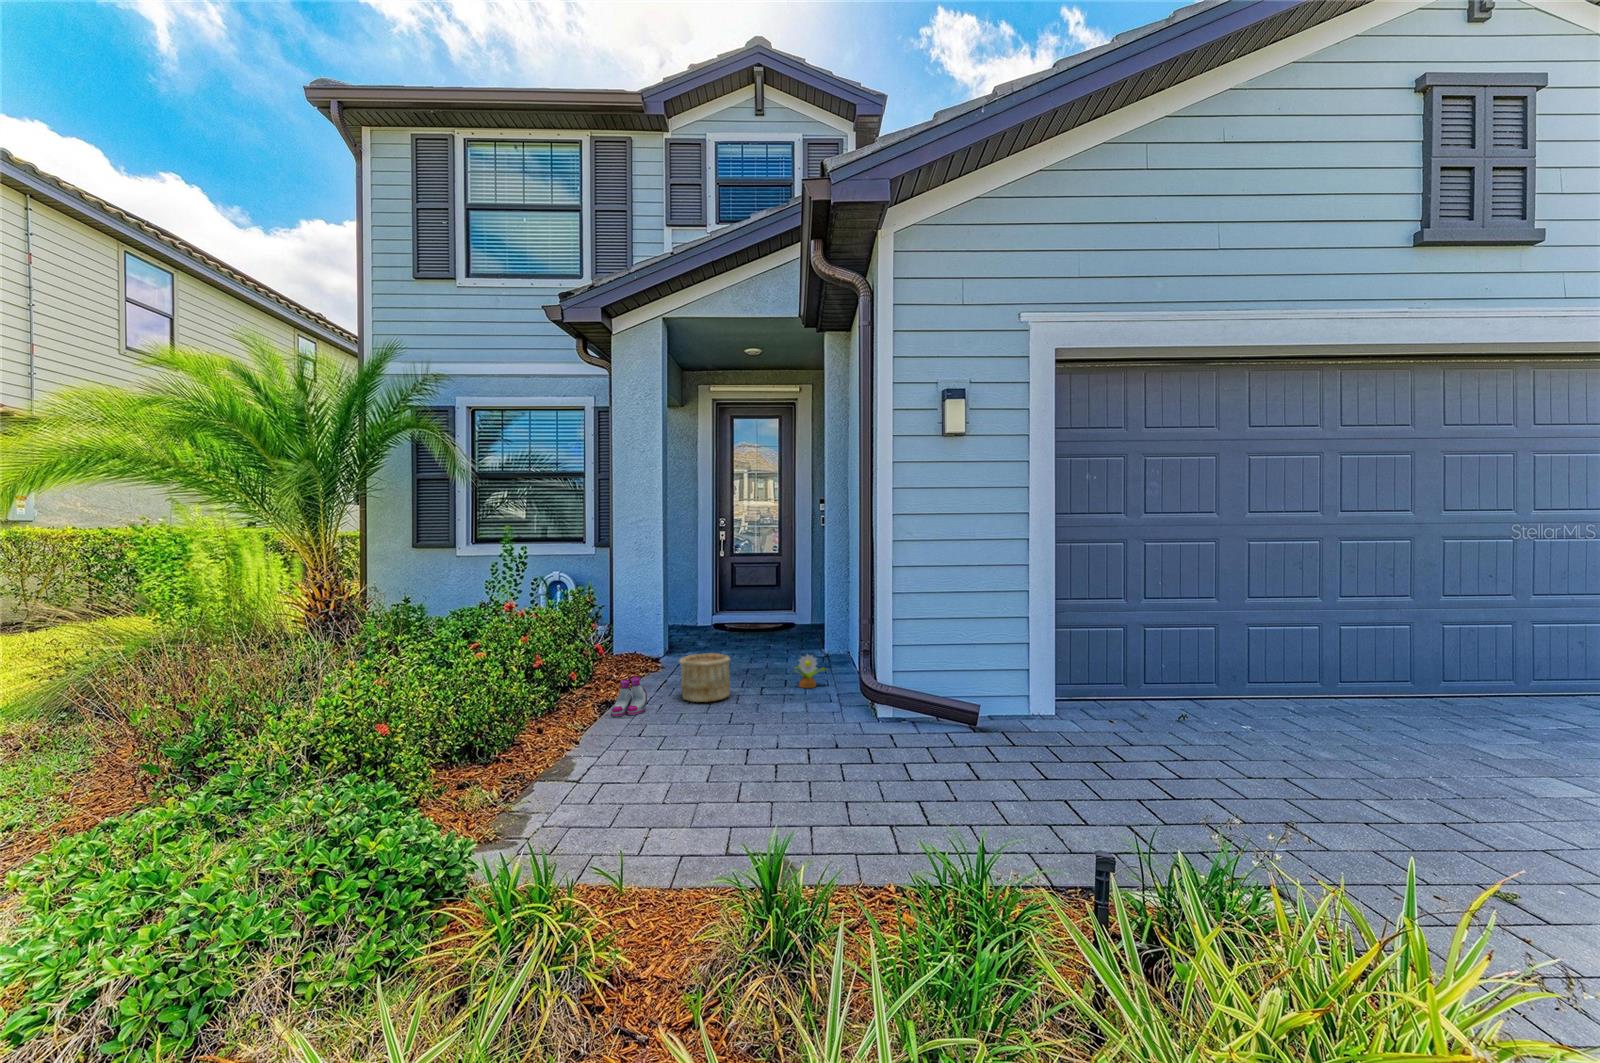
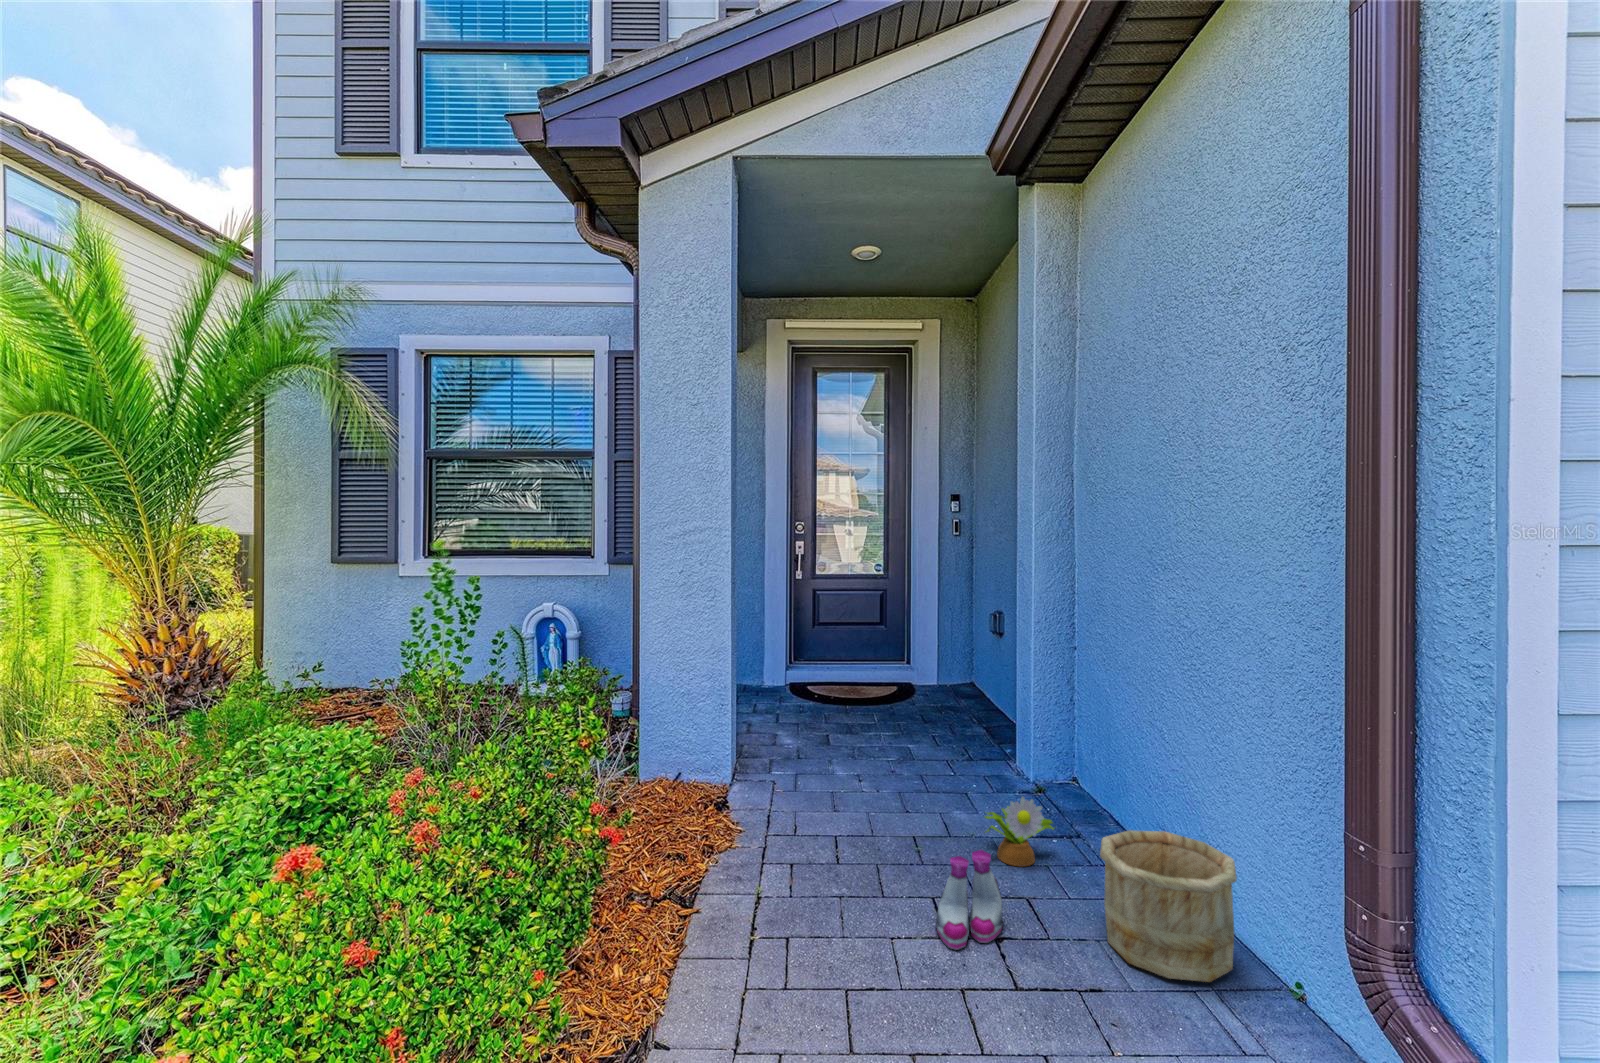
wooden bucket: present [679,653,730,702] -> present [1100,830,1237,982]
boots: present [612,676,647,717] -> present [936,850,1003,950]

